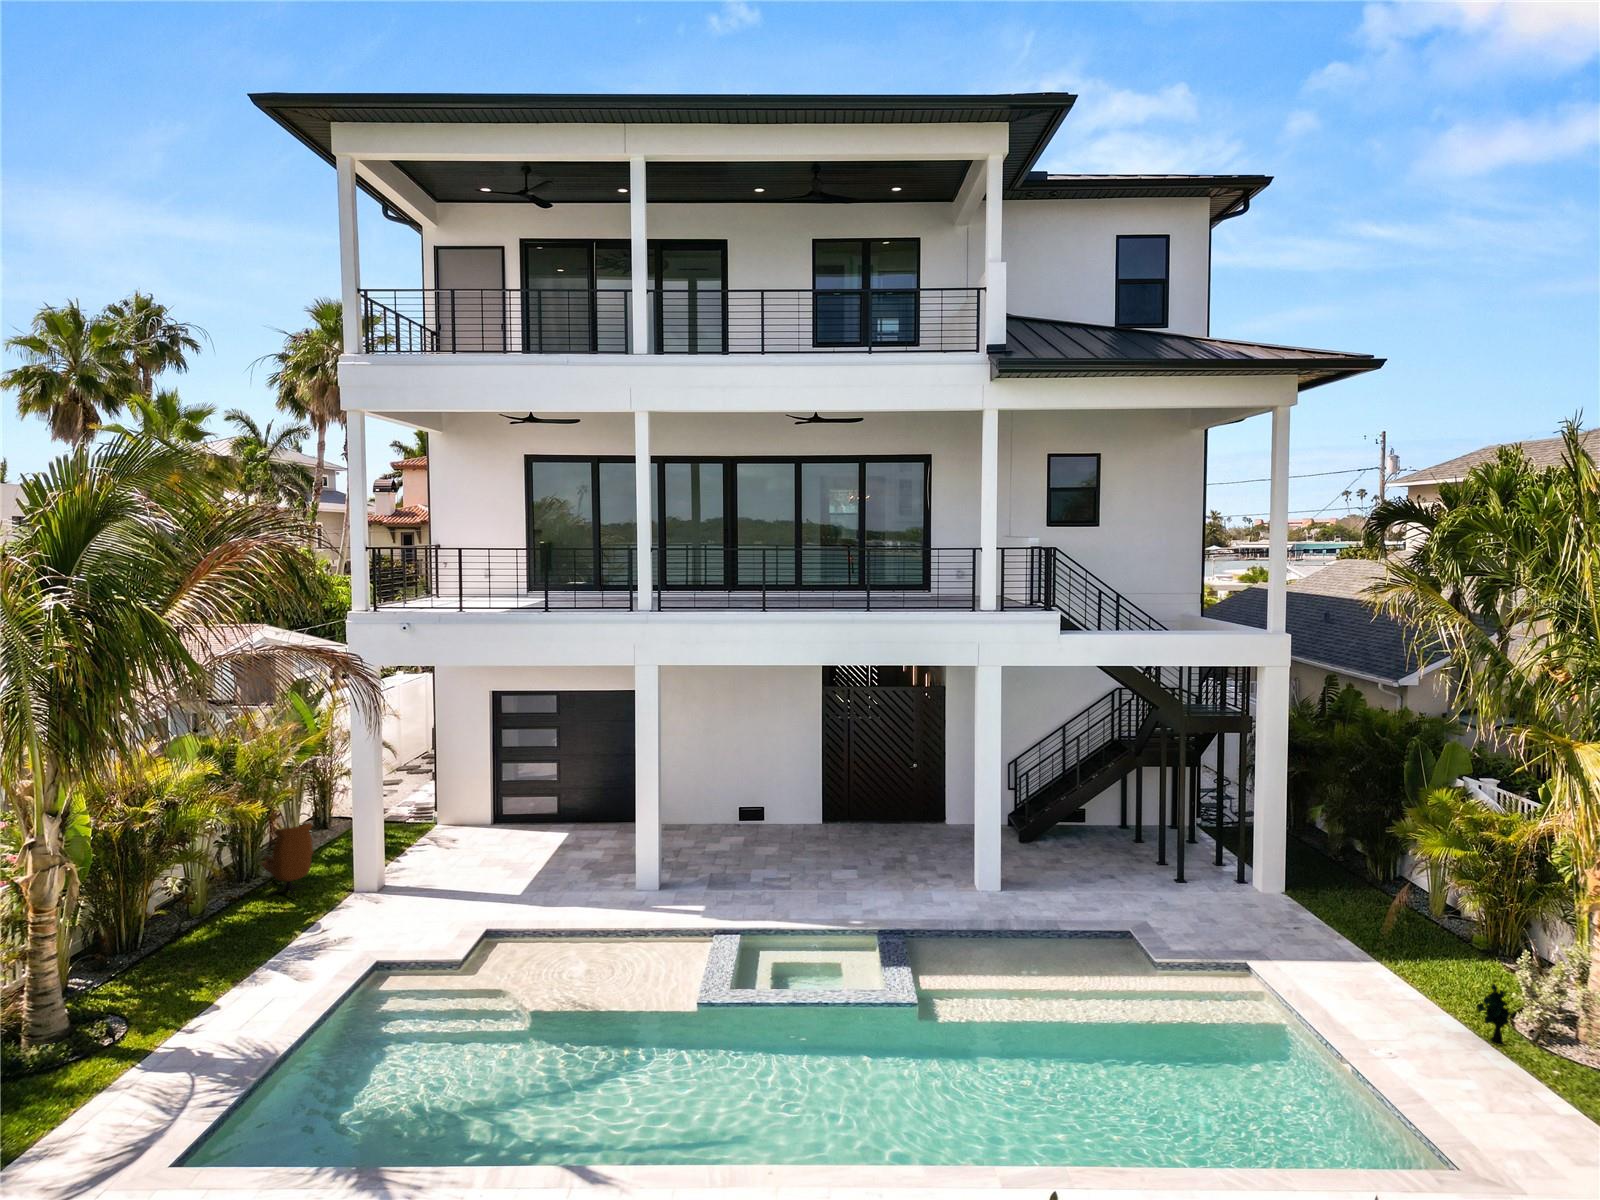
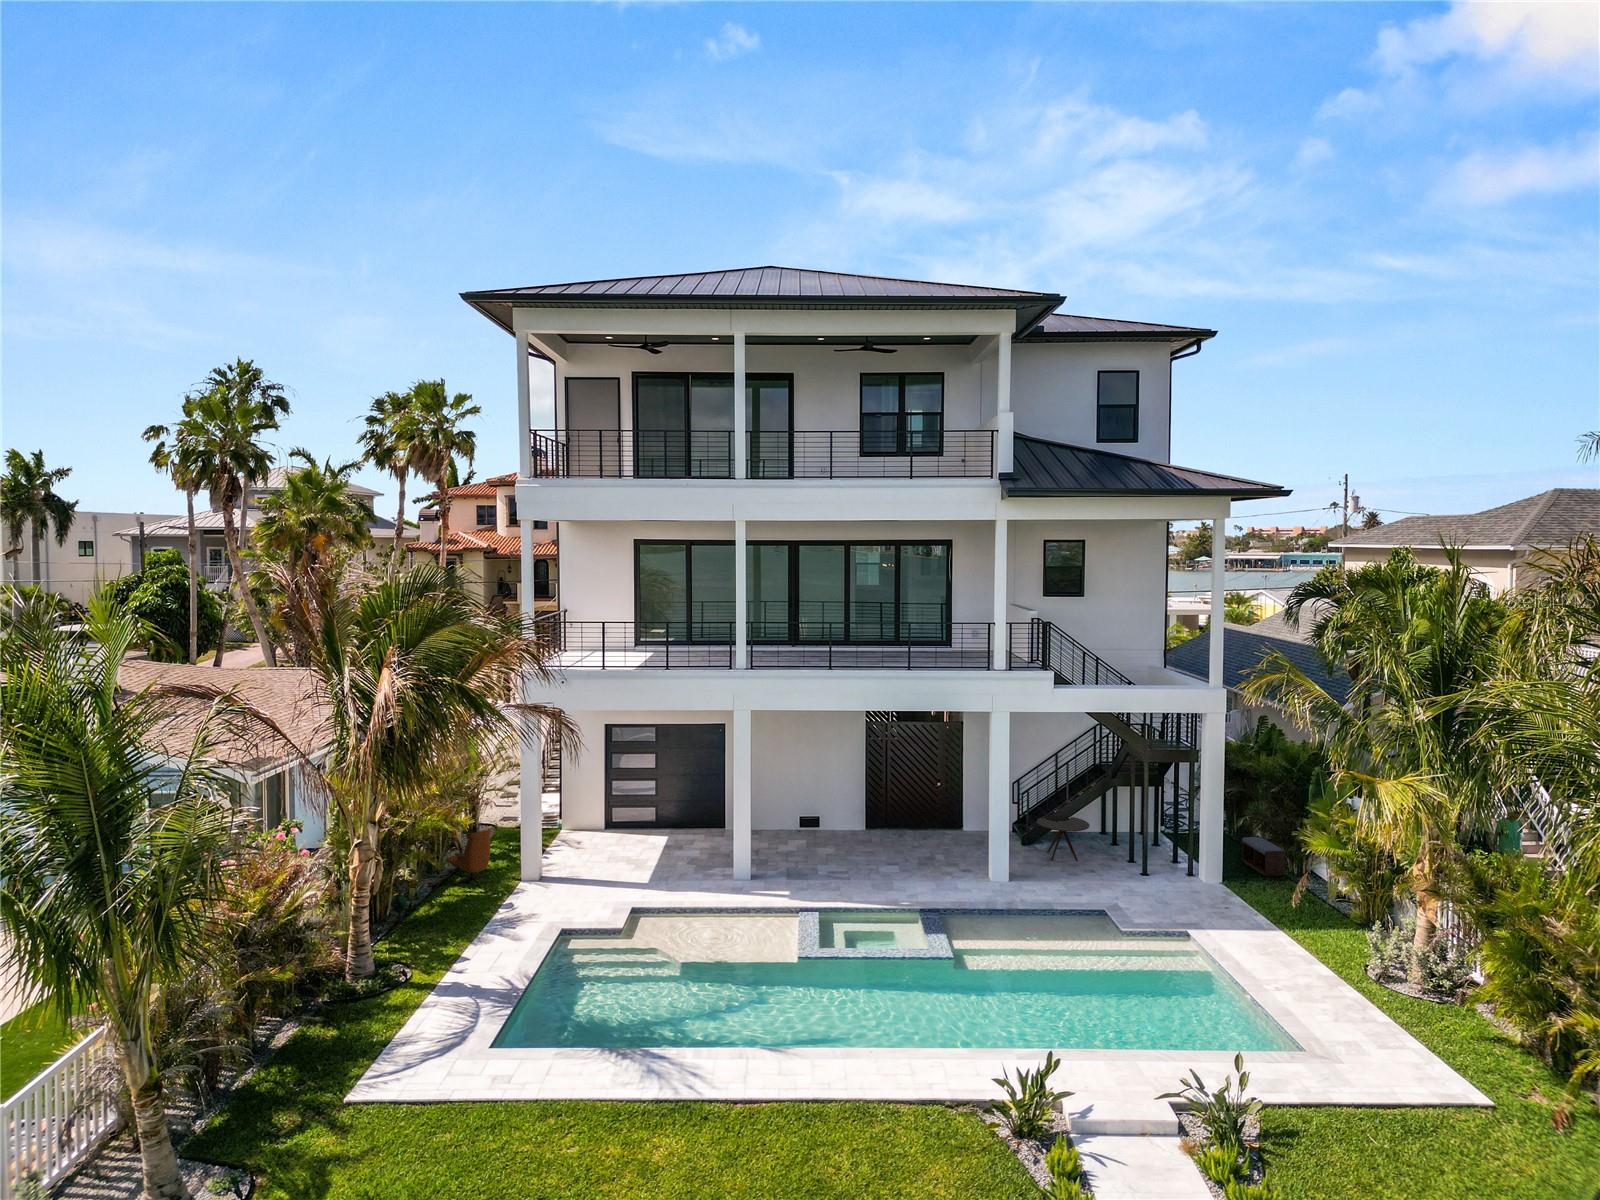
round table: none [1039,805,1107,863] -> present [1037,817,1090,861]
bench: none [1304,831,1366,882] -> present [1242,837,1286,876]
decorative plant: present [1477,983,1515,1045] -> present [390,889,408,923]

